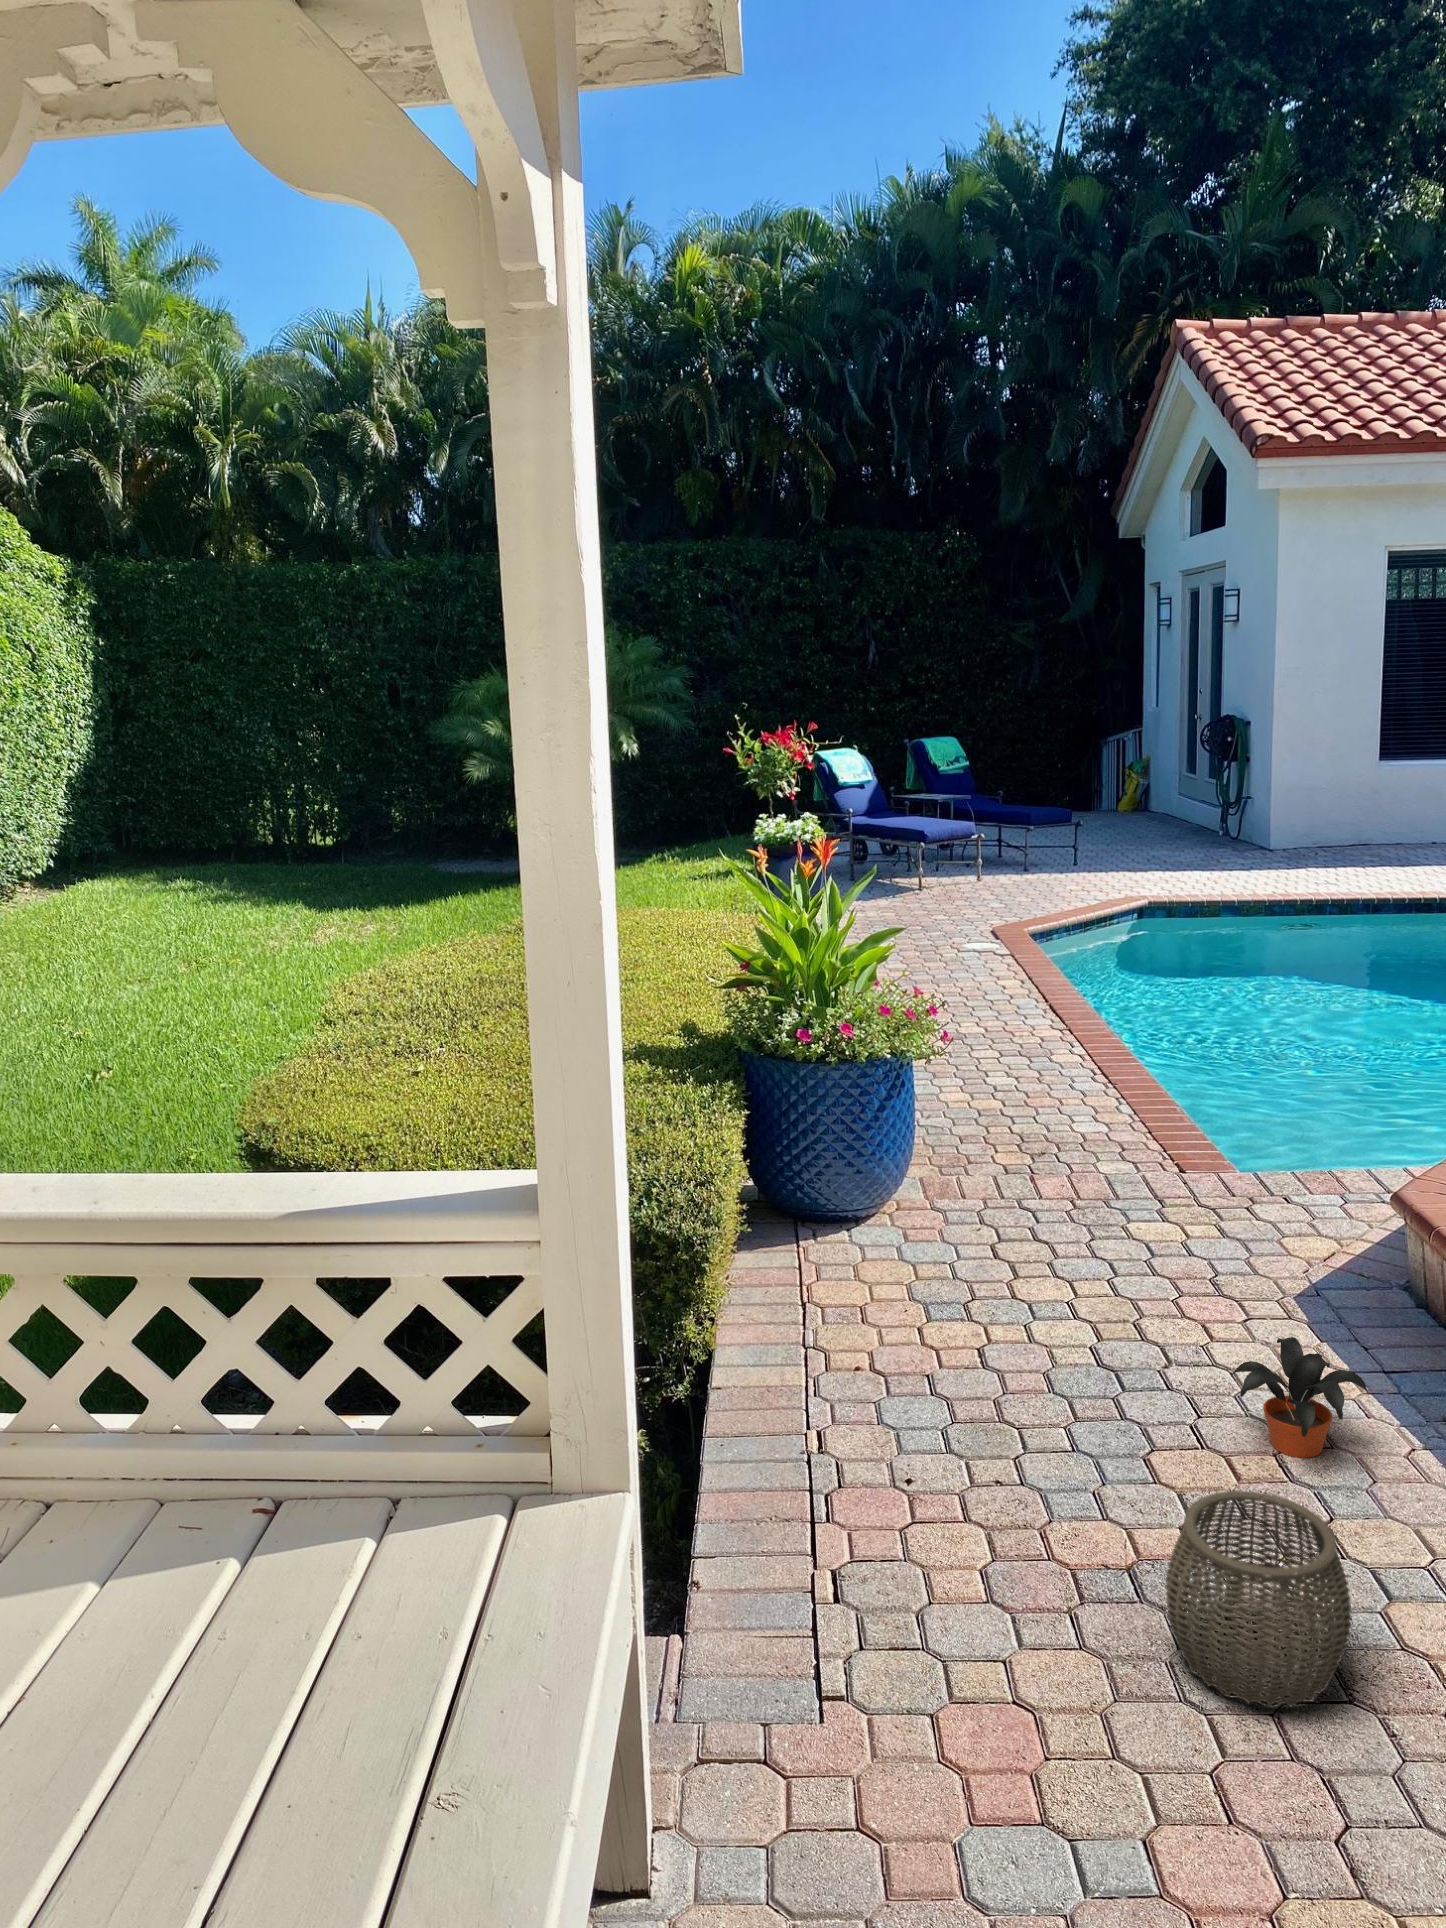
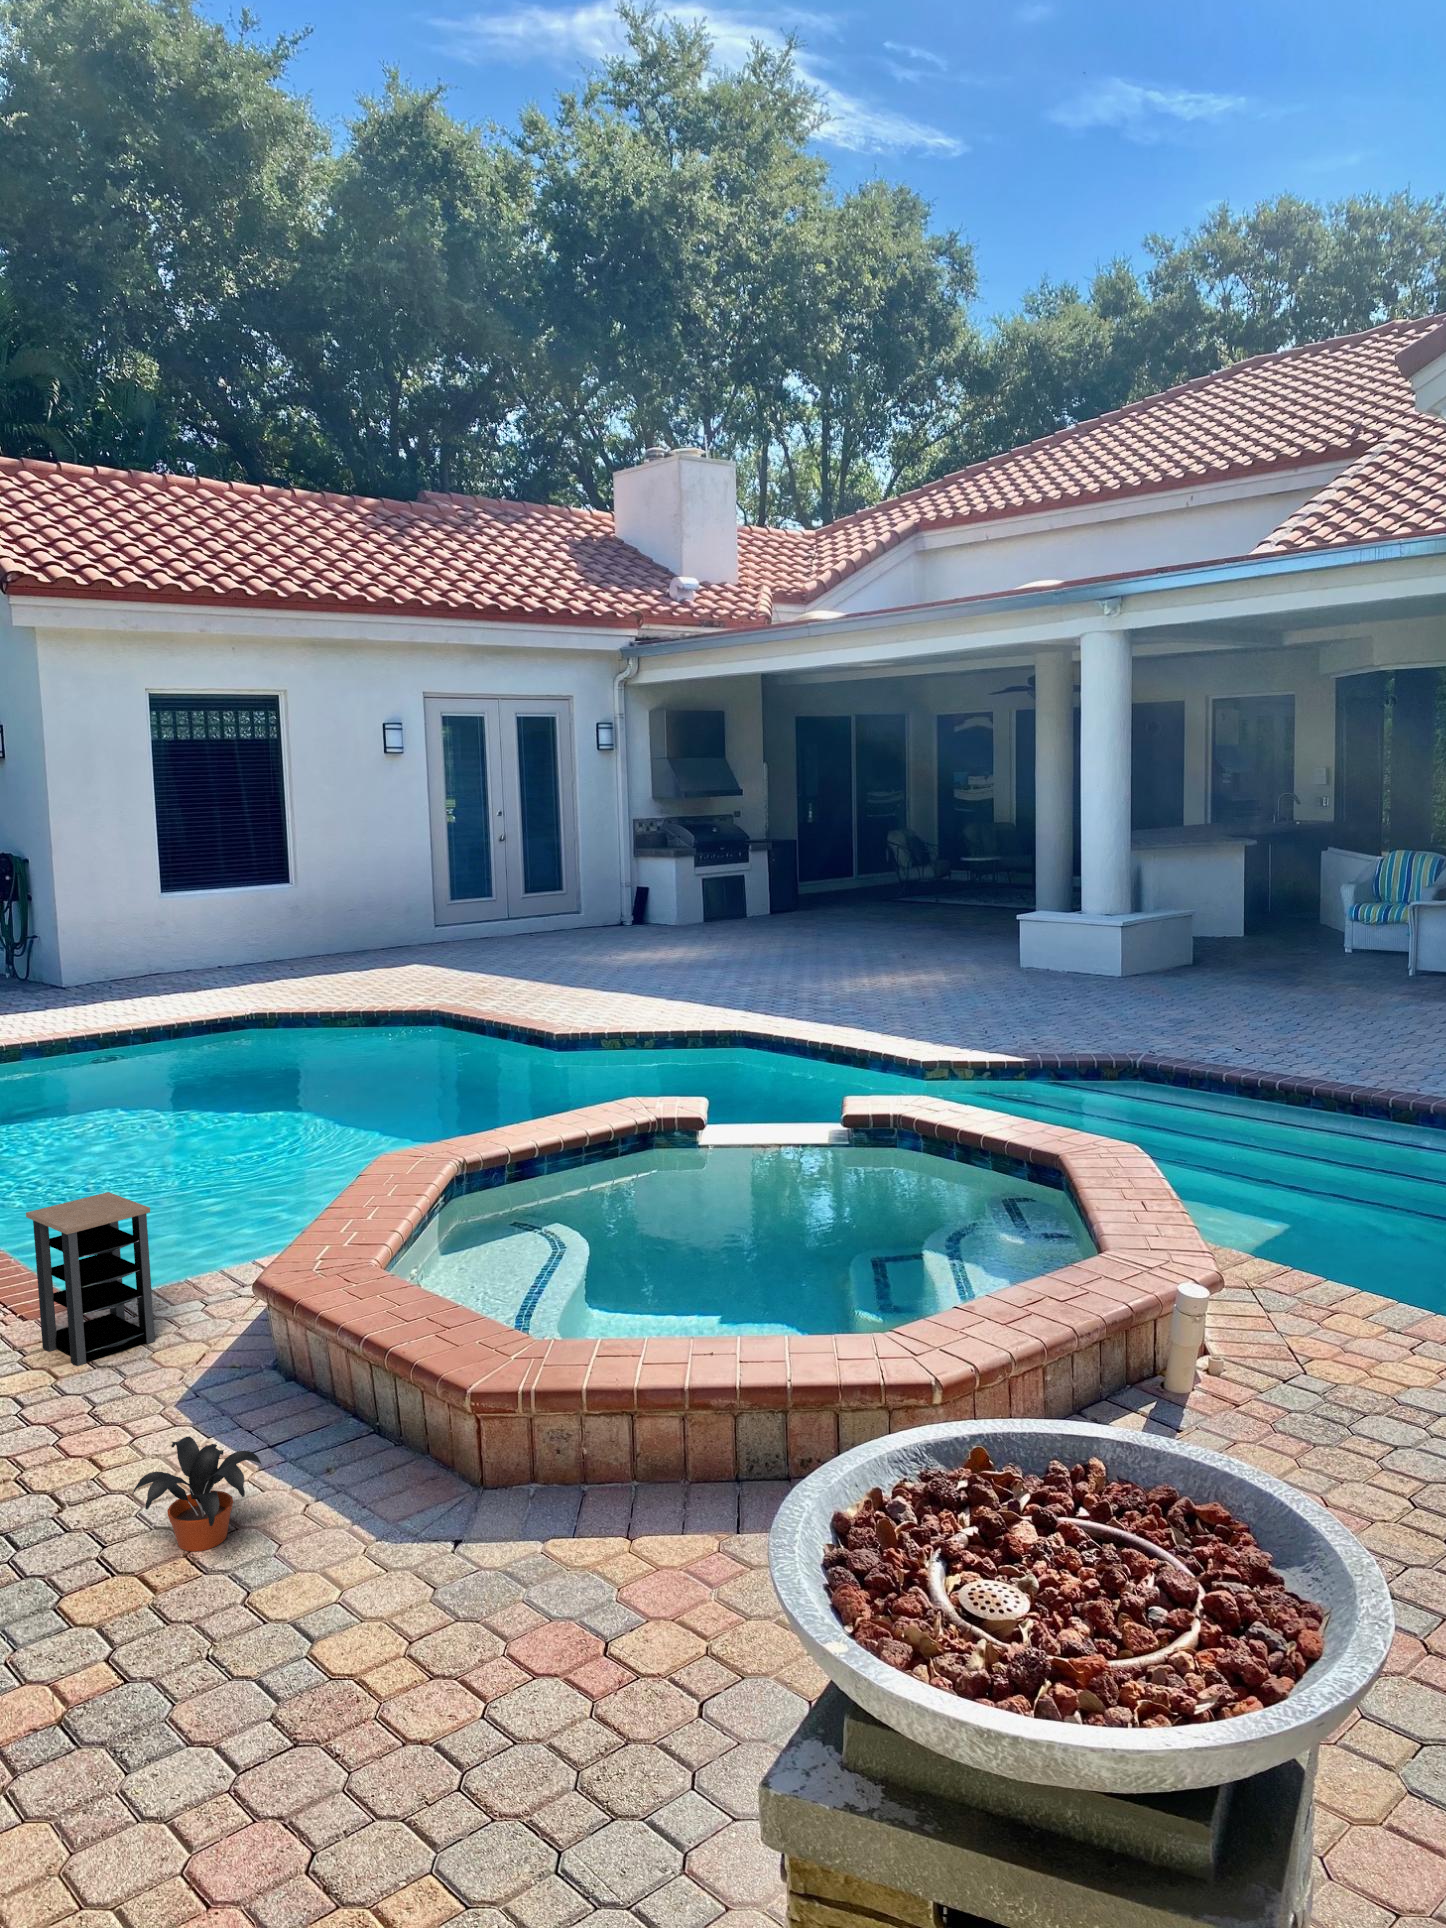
side table: none [1179,1068,1298,1232] -> present [26,1192,155,1366]
woven basket: present [1165,1491,1352,1708] -> none [107,1581,289,1797]

